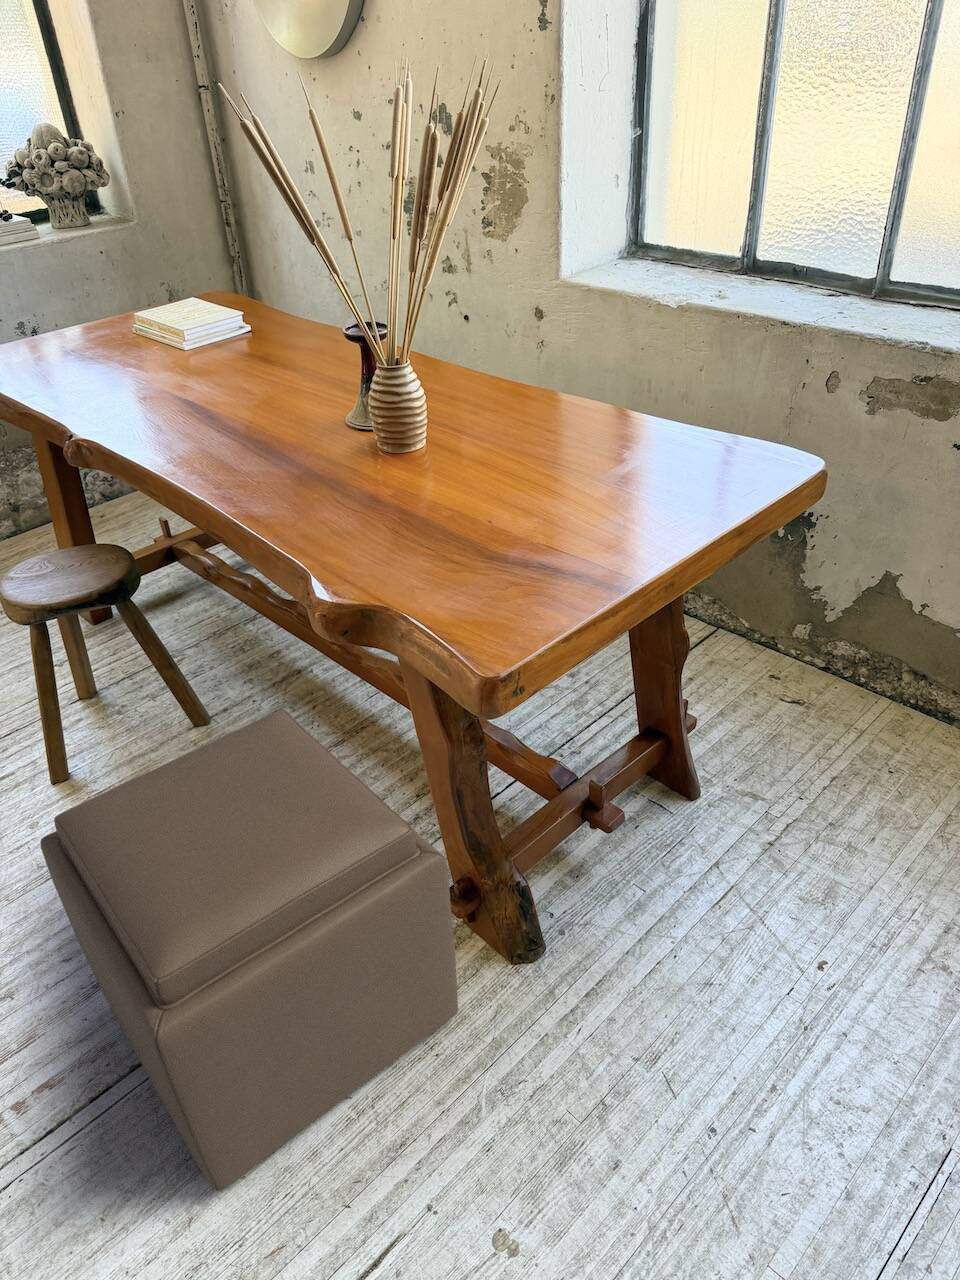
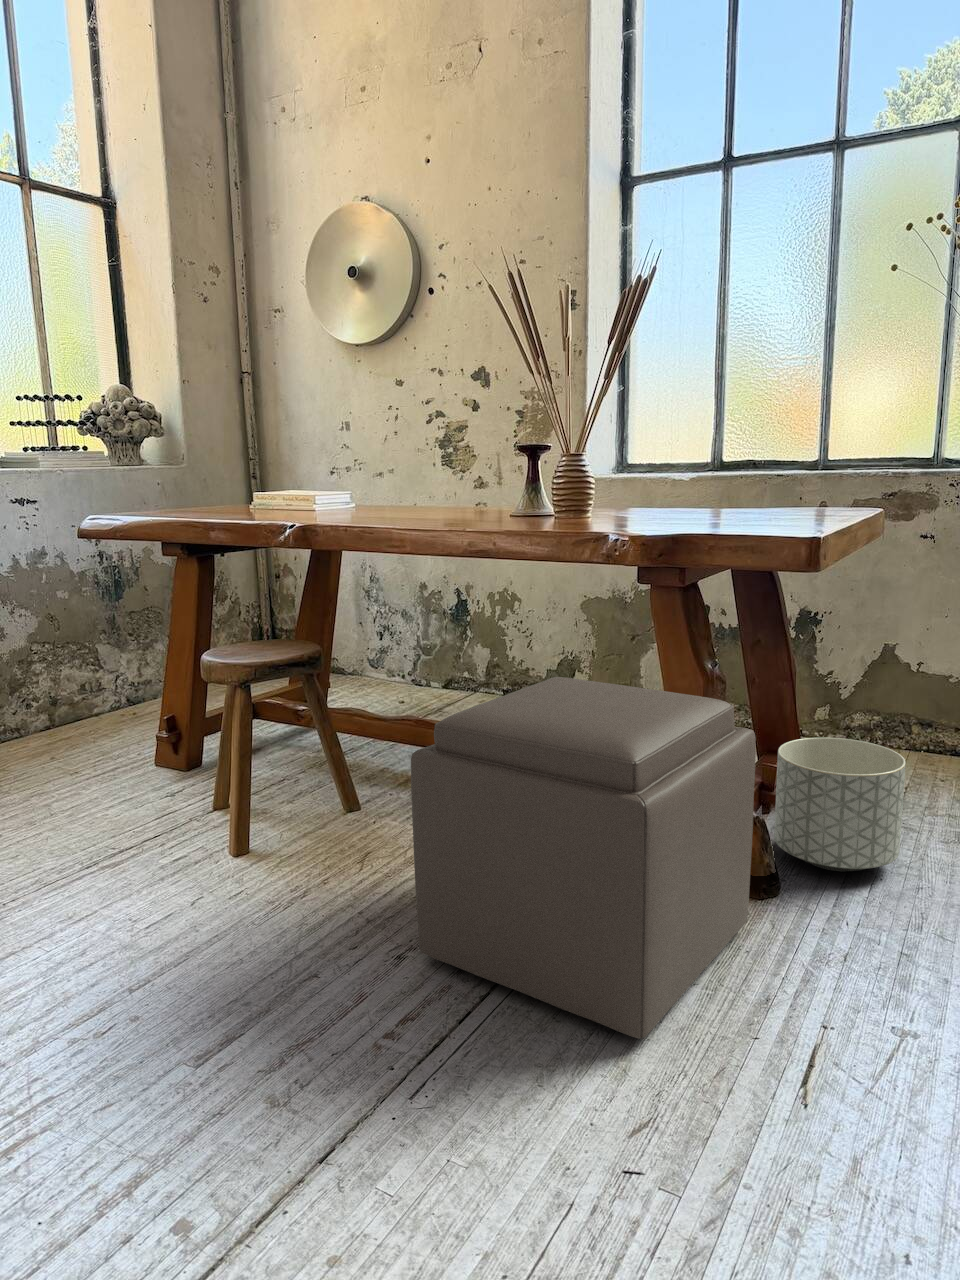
planter: none [573,768,725,955] -> present [774,738,906,872]

